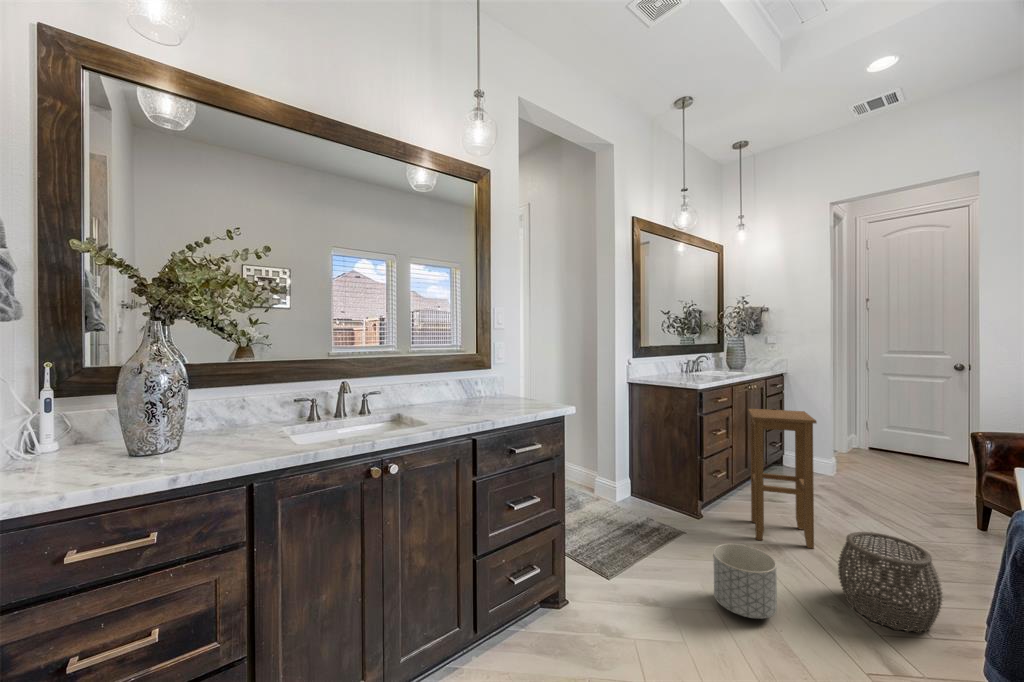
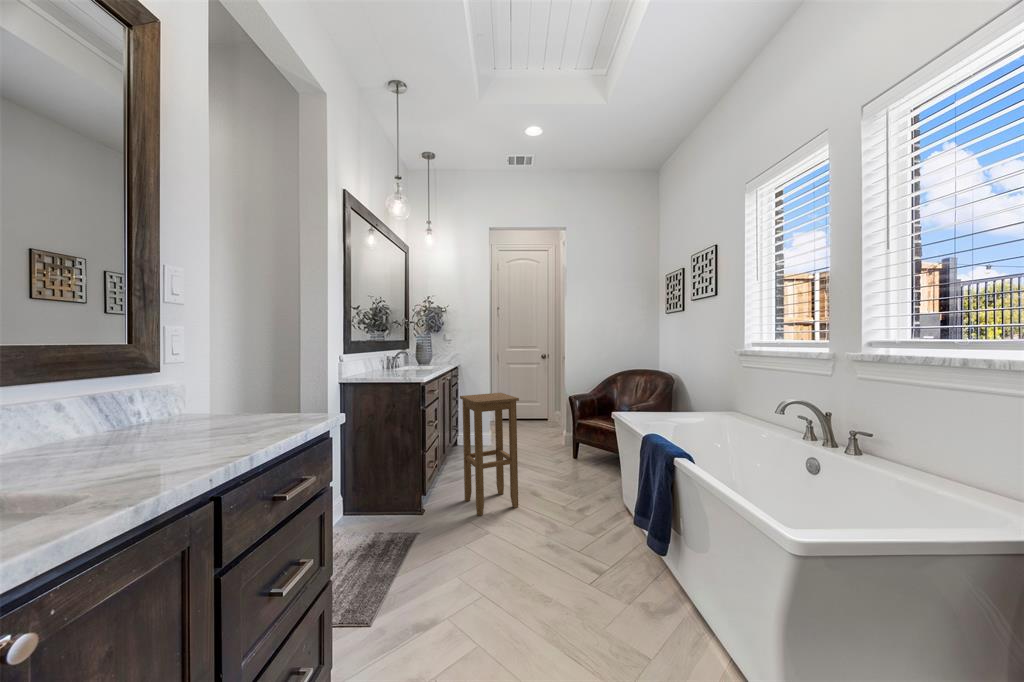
woven basket: present [838,532,943,633] -> none [554,477,616,549]
planter: present [714,544,777,619] -> none [482,523,536,595]

